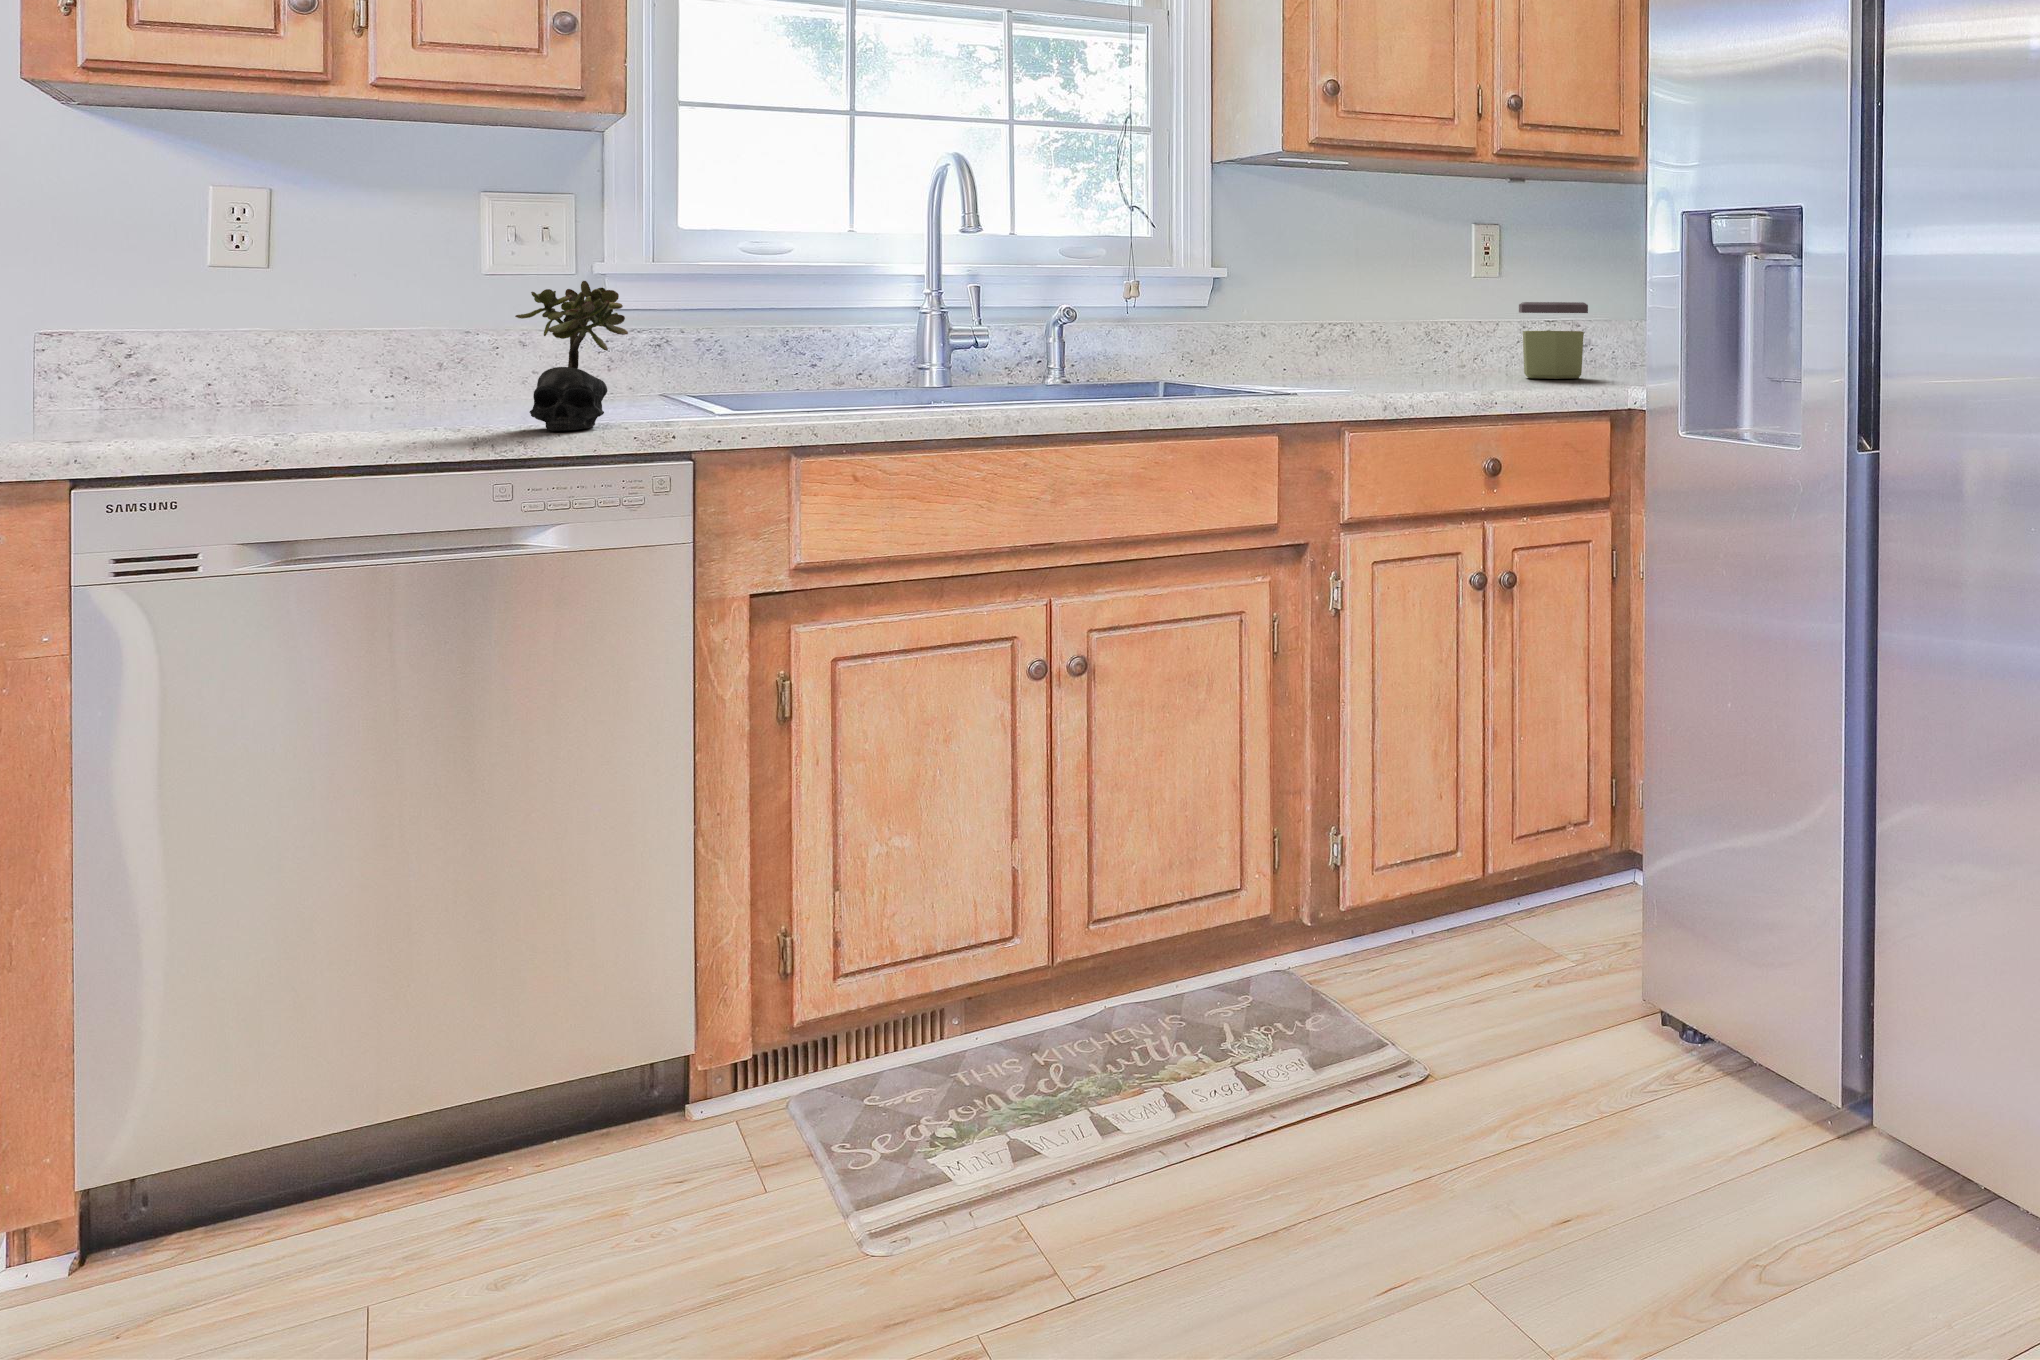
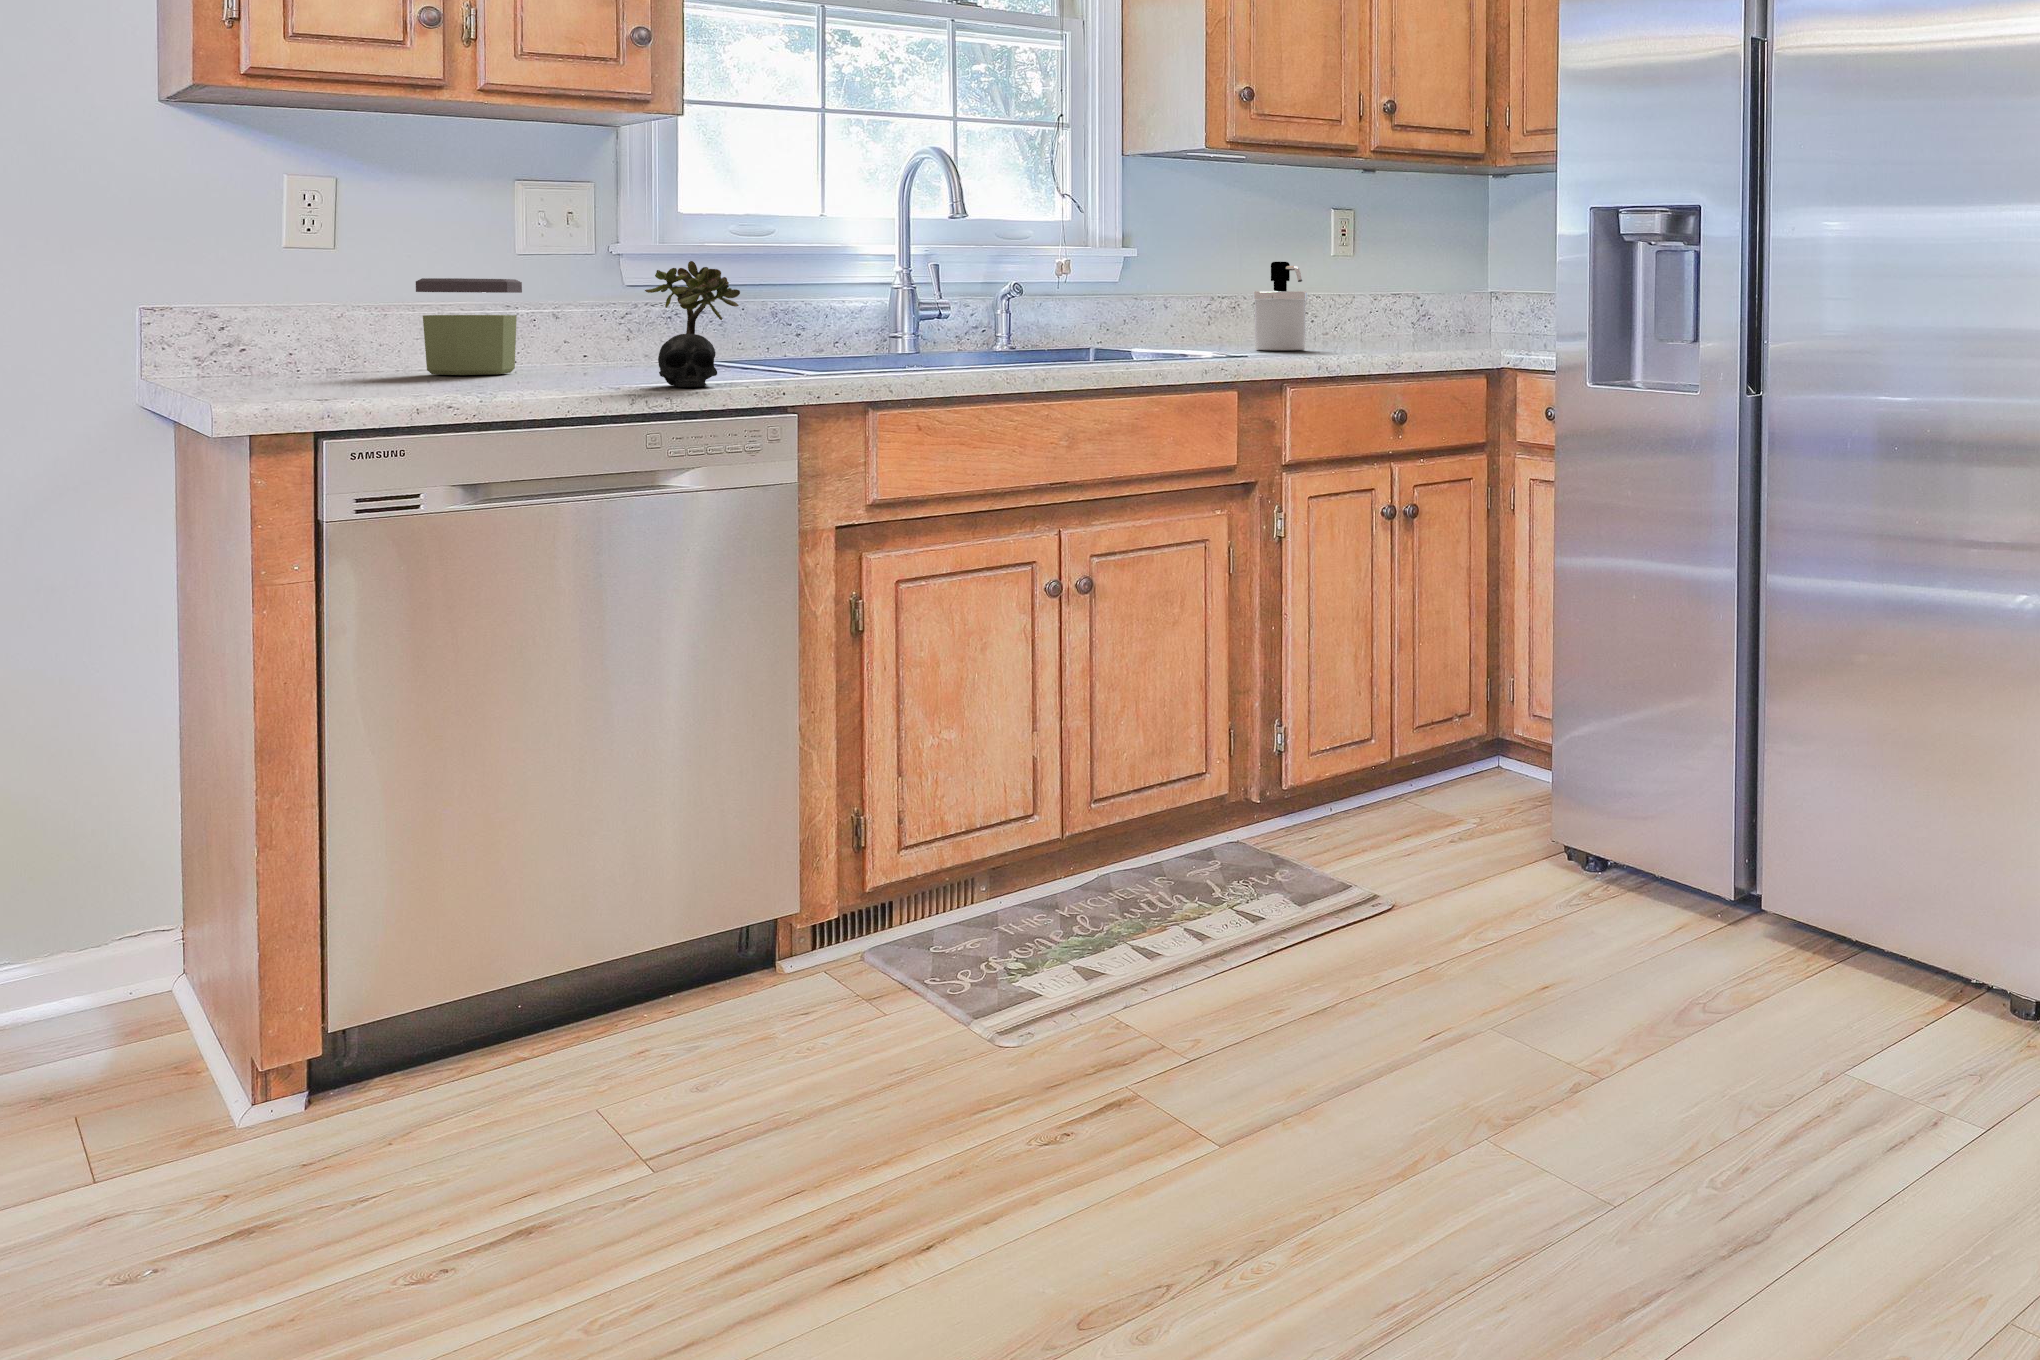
soap dispenser: none [1365,276,1426,377] -> present [1253,262,1307,350]
jar: present [1519,302,1588,379] -> present [416,278,522,375]

